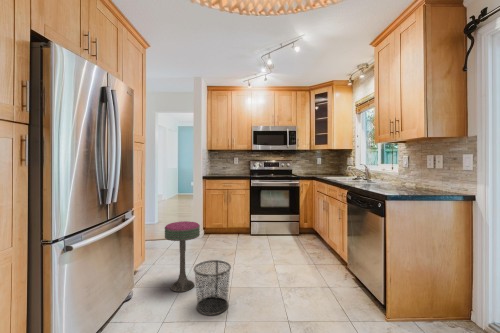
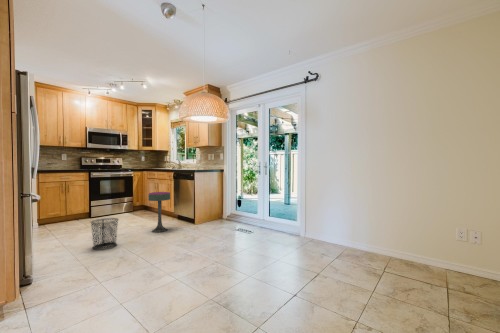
bar stool: present [165,221,200,292] -> present [148,192,170,232]

